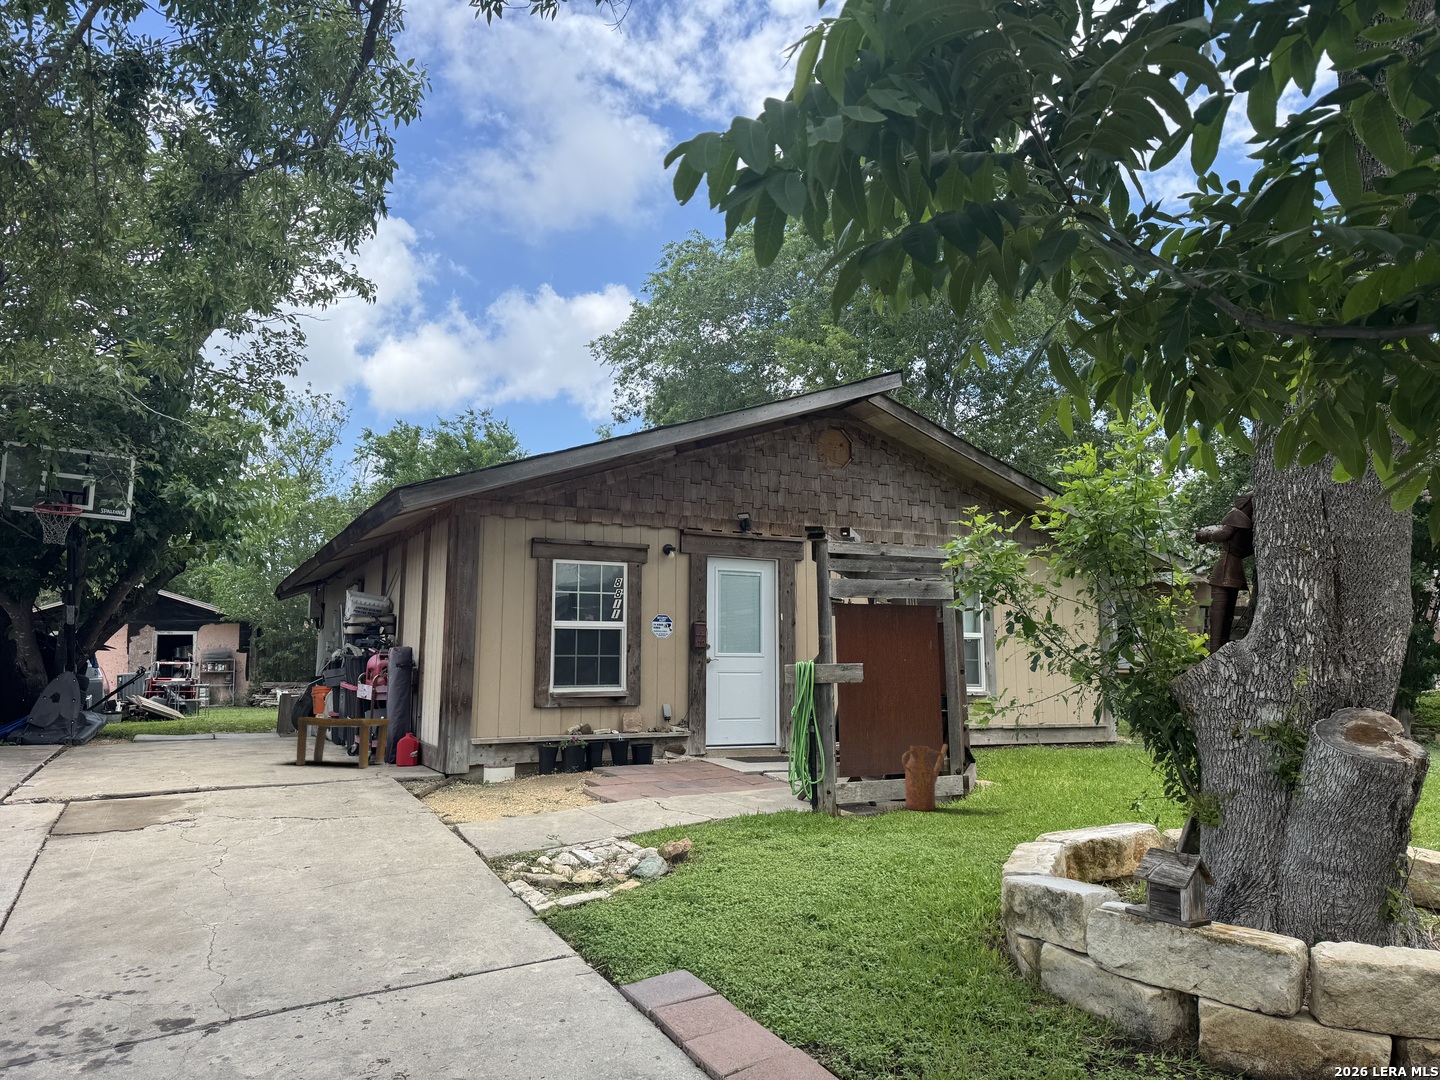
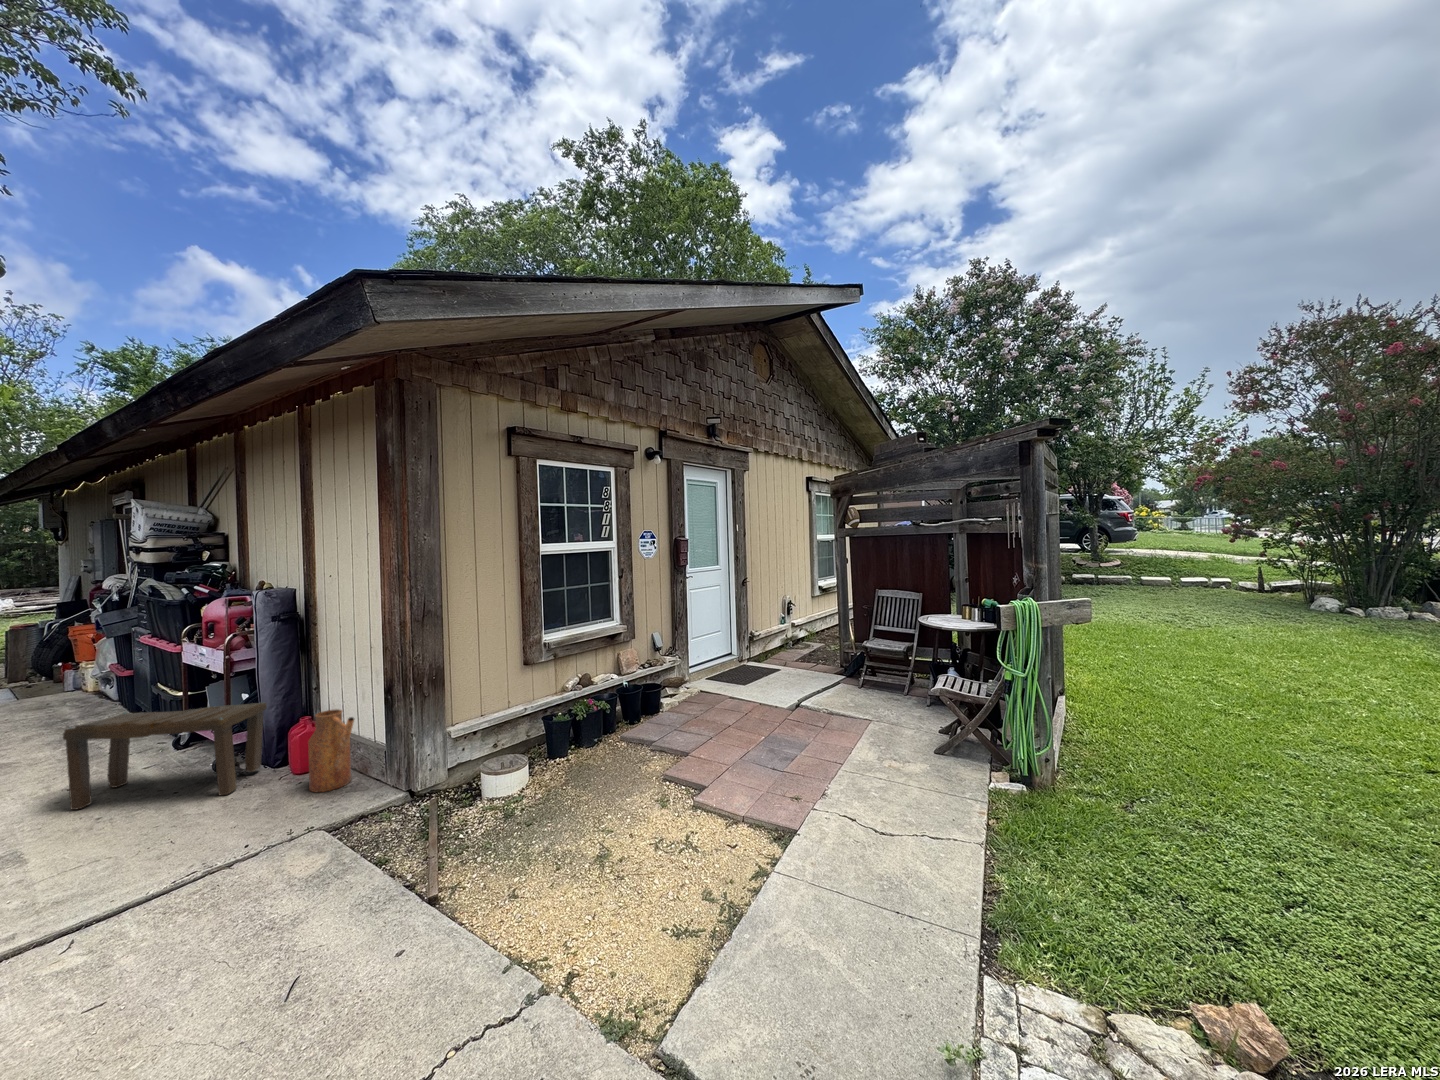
watering can: present [902,744,948,811] -> present [308,709,354,792]

